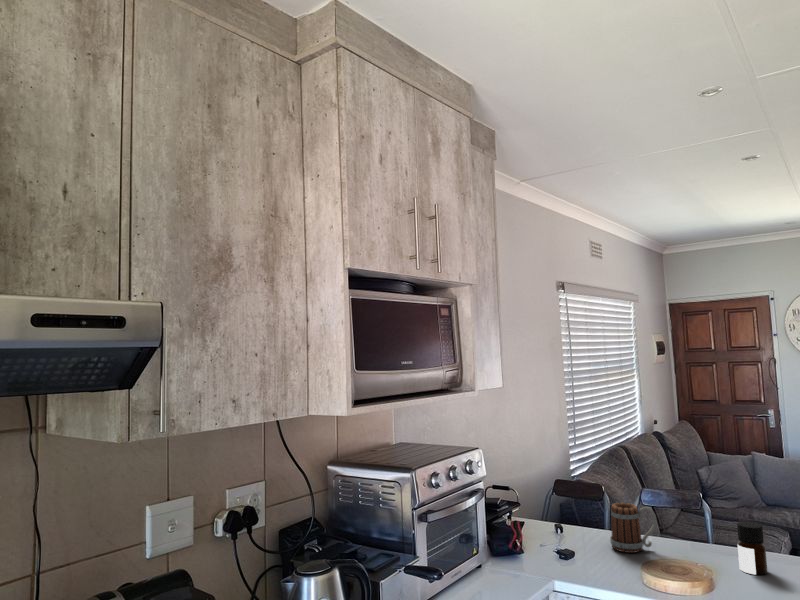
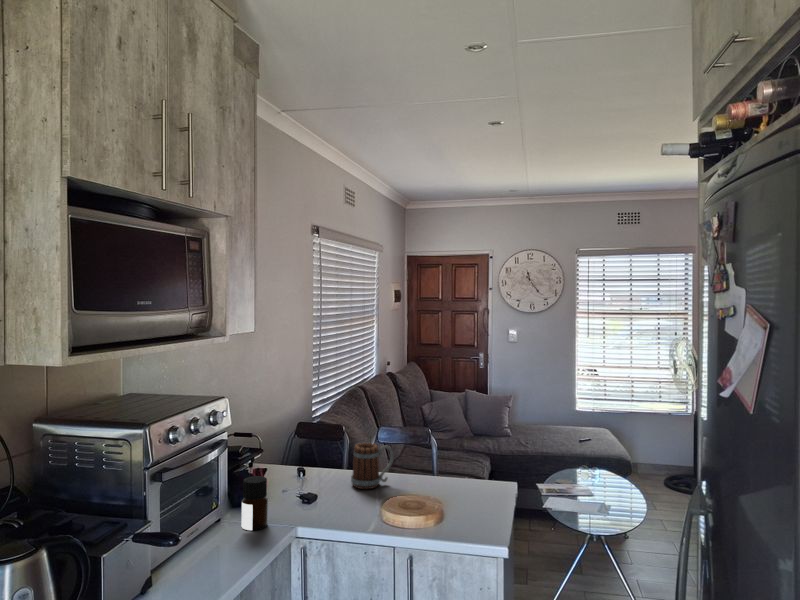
bottle: present [737,522,768,575] -> present [242,476,268,530]

